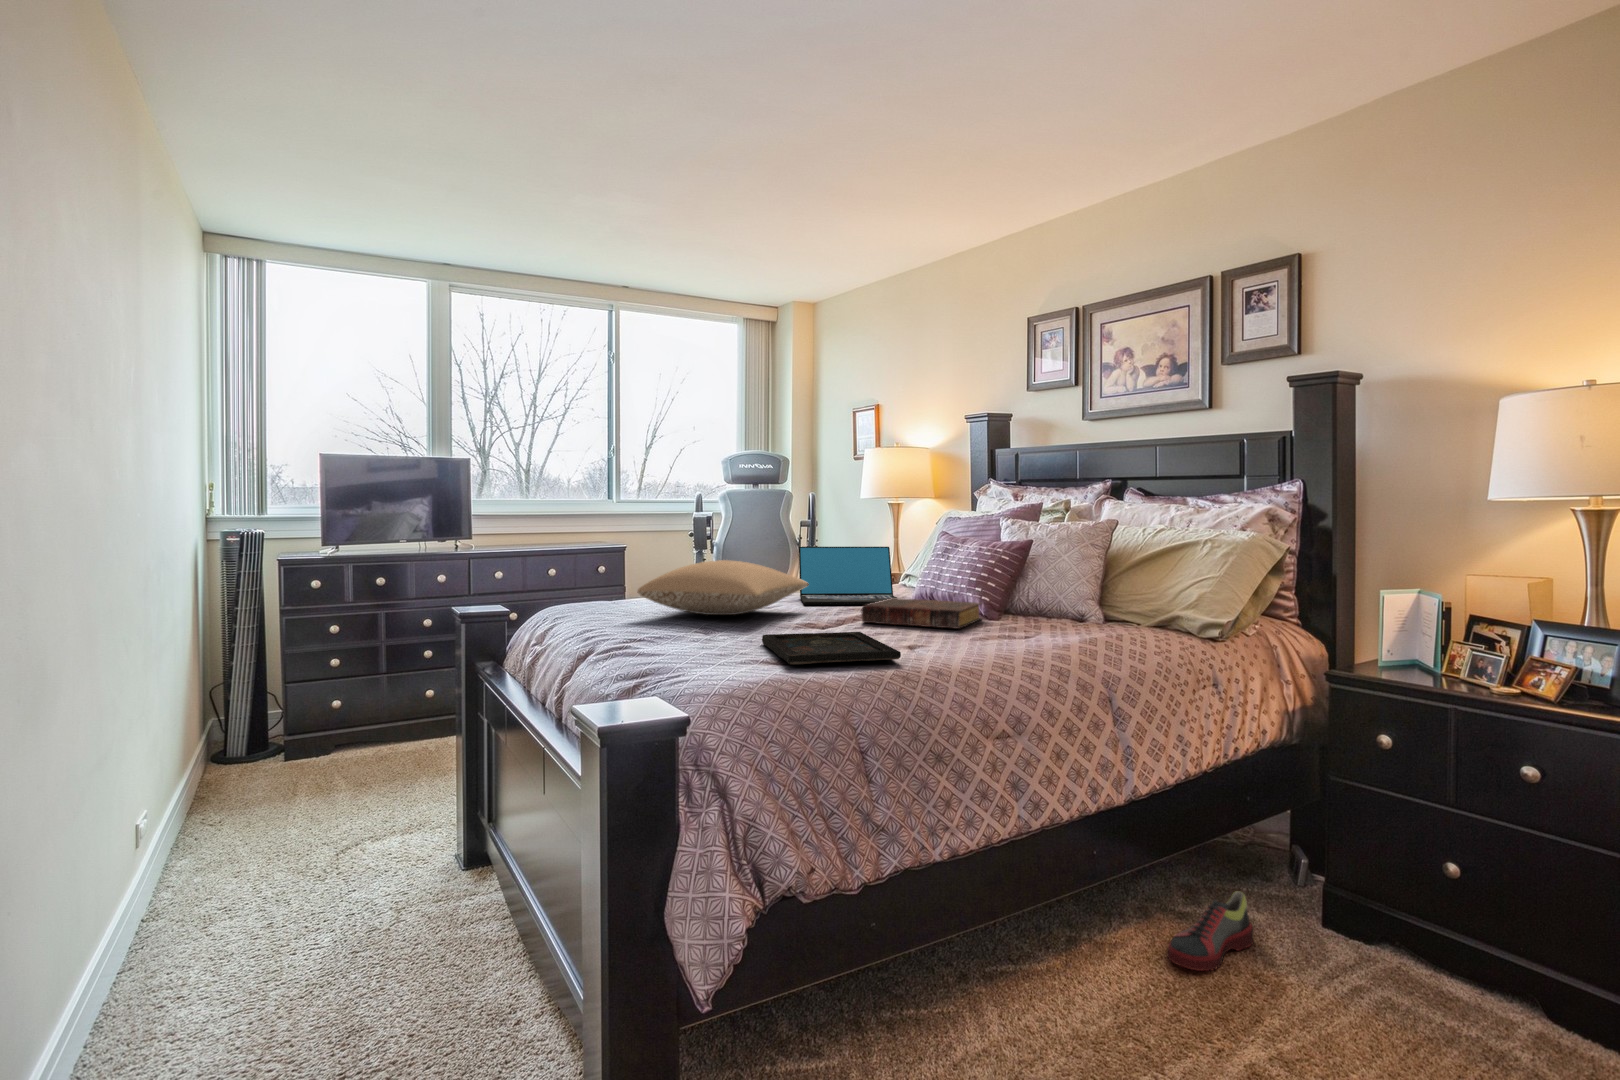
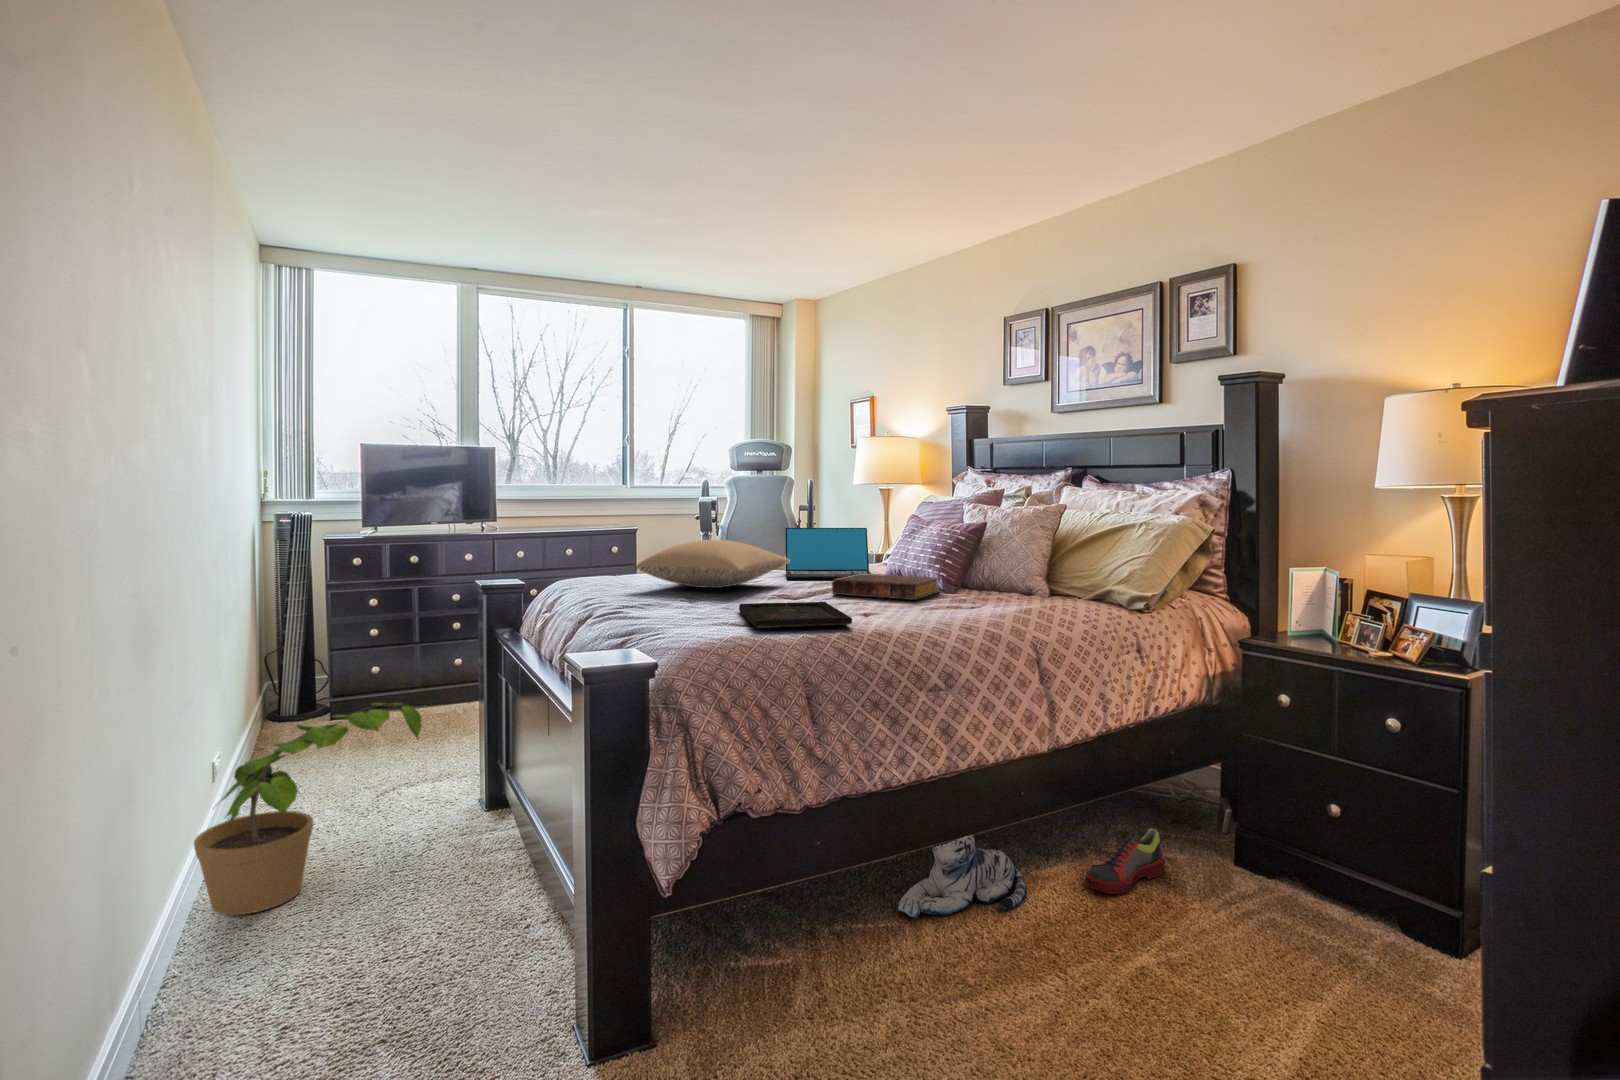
potted plant: none [114,754,390,1014] -> present [194,703,422,915]
plush toy: none [957,885,1102,1007] -> present [898,835,1027,918]

